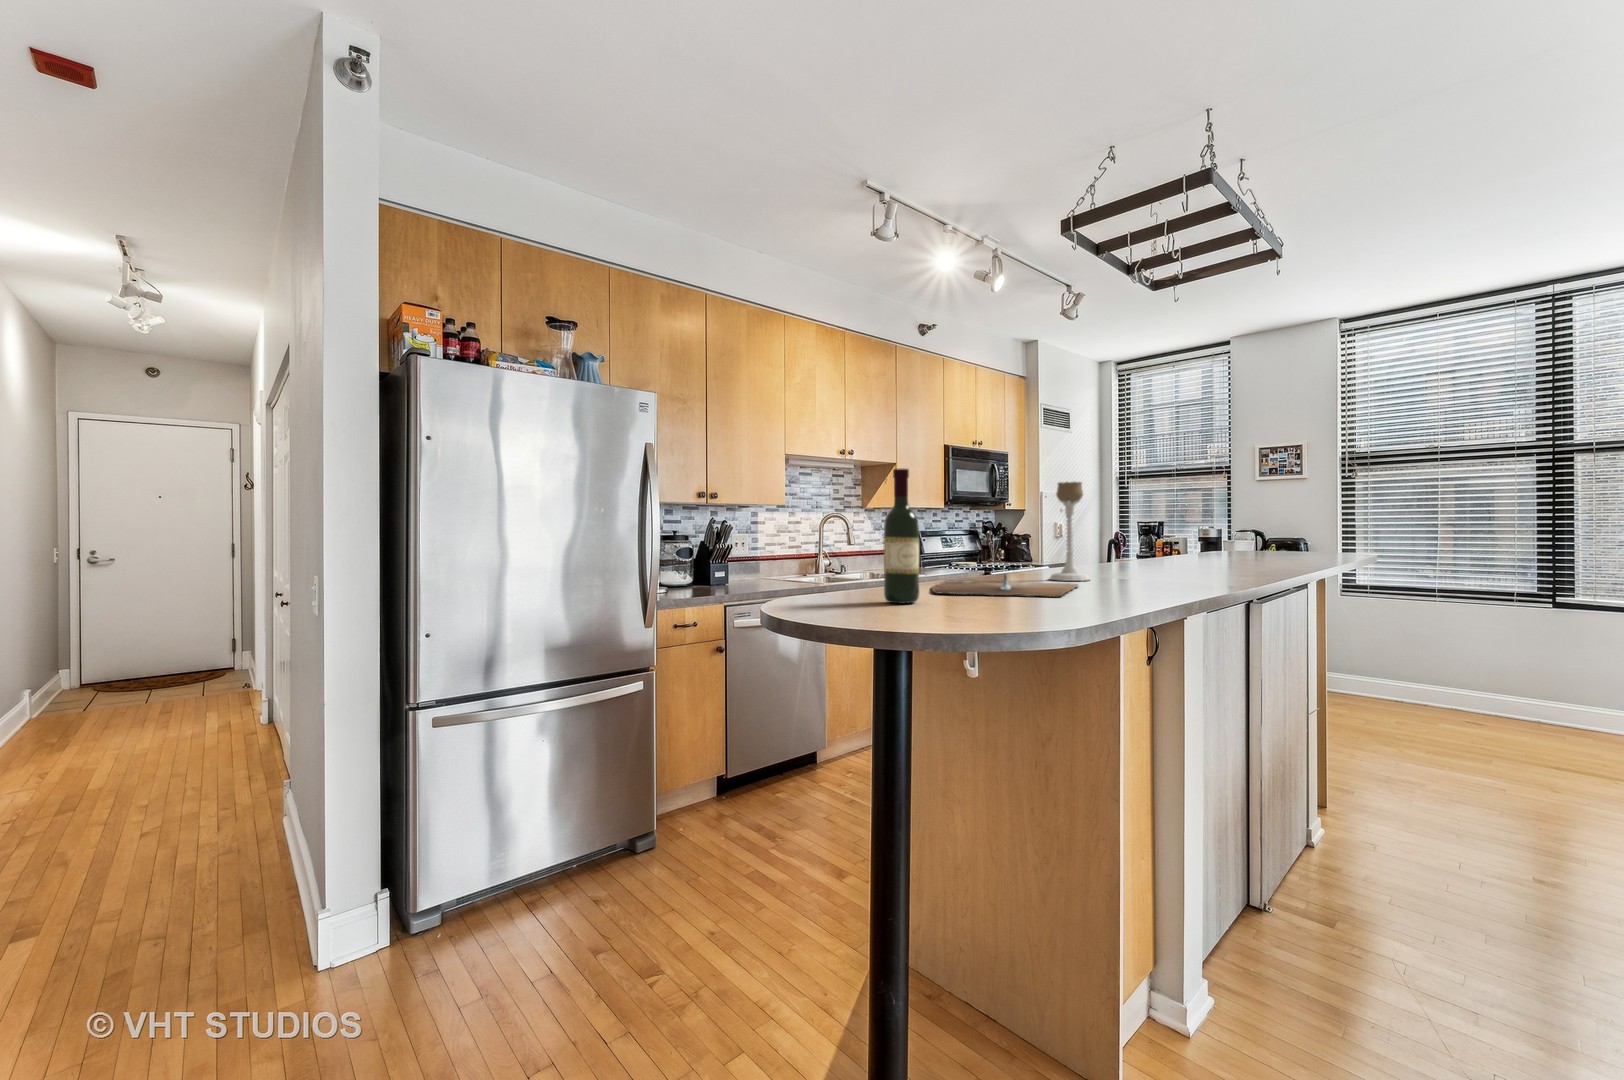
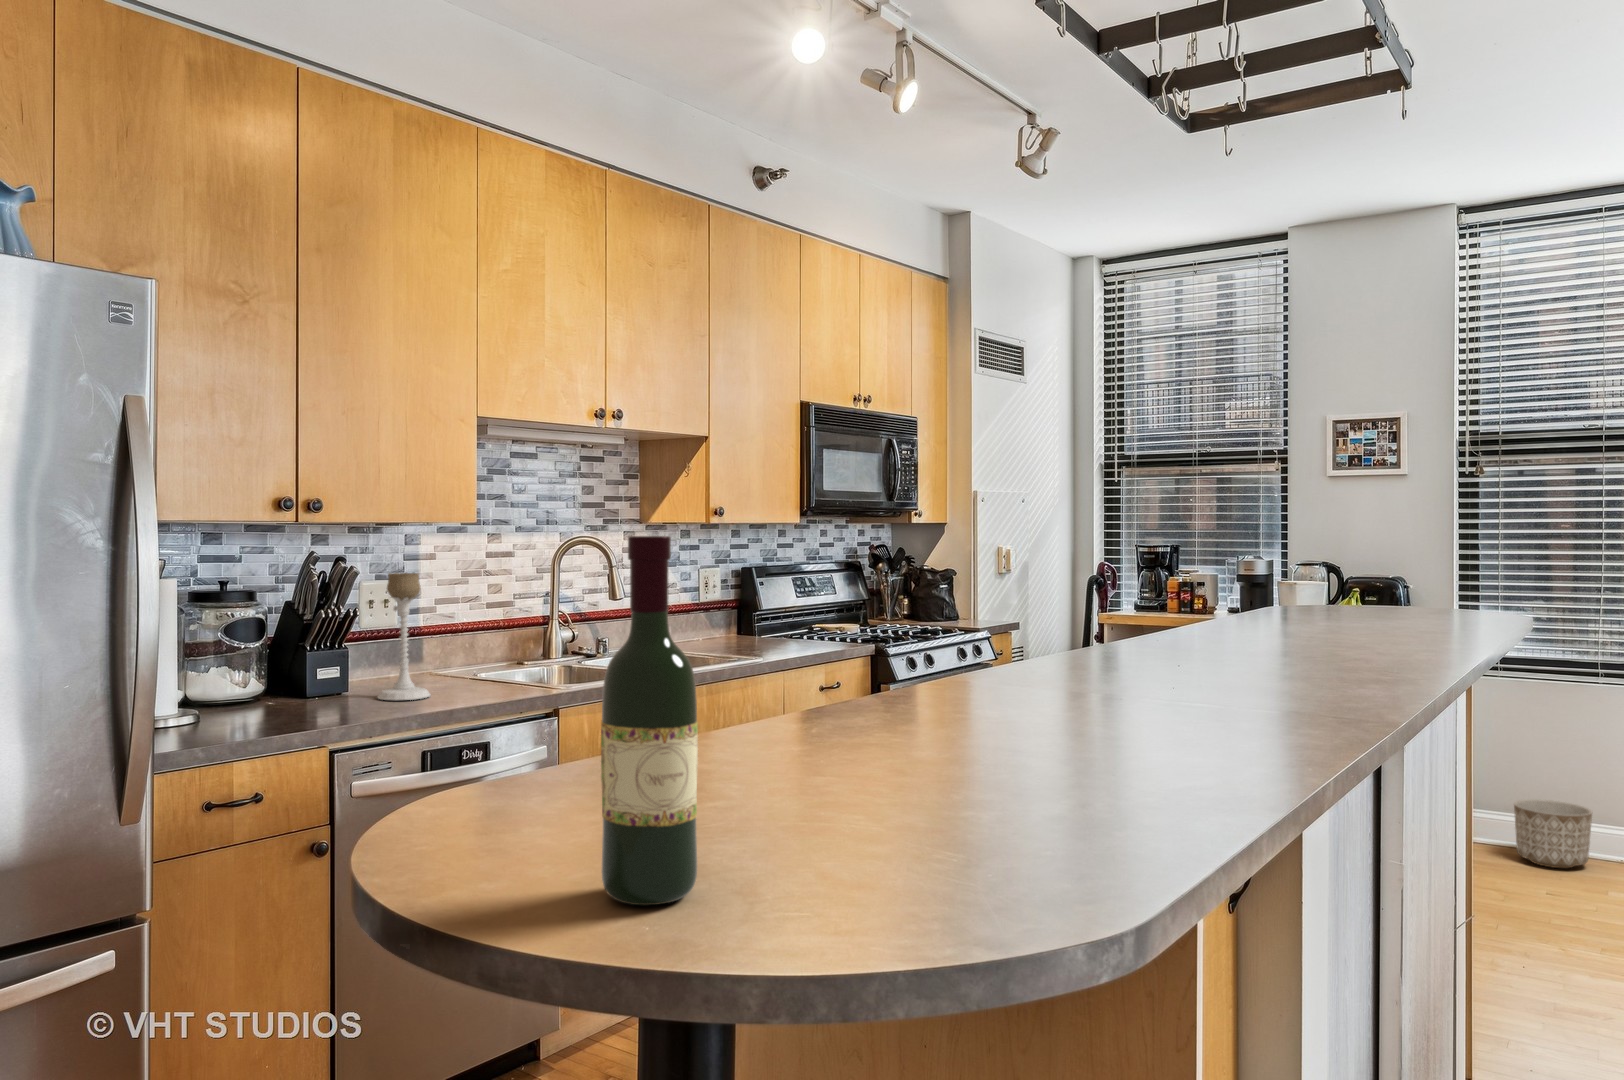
candle holder: present [1050,482,1091,581] -> present [377,573,430,700]
cutting board: present [932,574,1078,596] -> none [742,752,1080,844]
planter: none [1377,669,1429,709] -> present [1514,799,1592,868]

